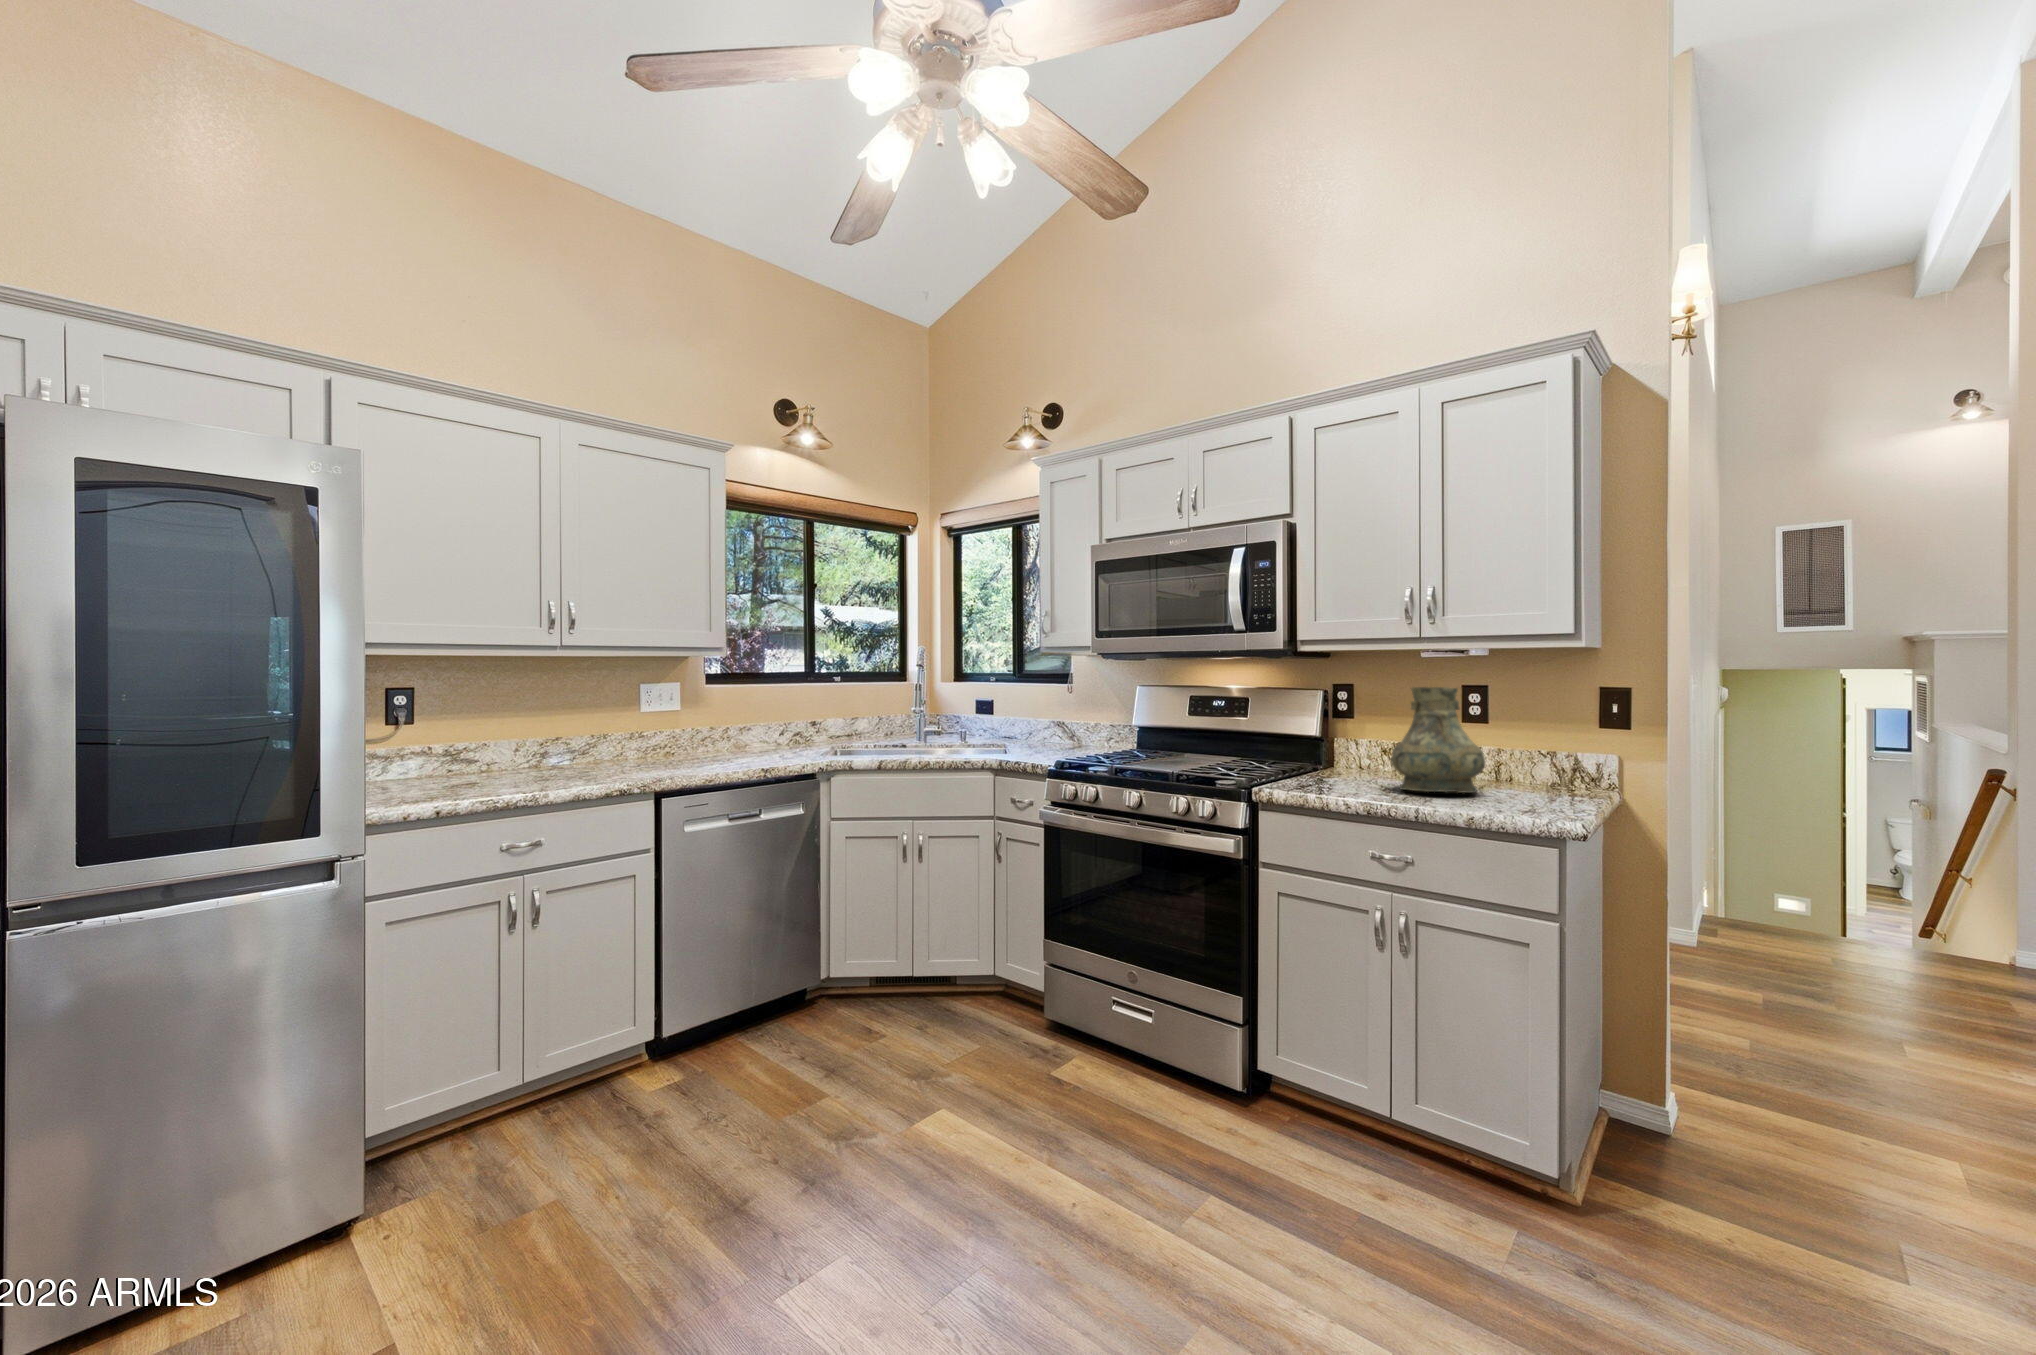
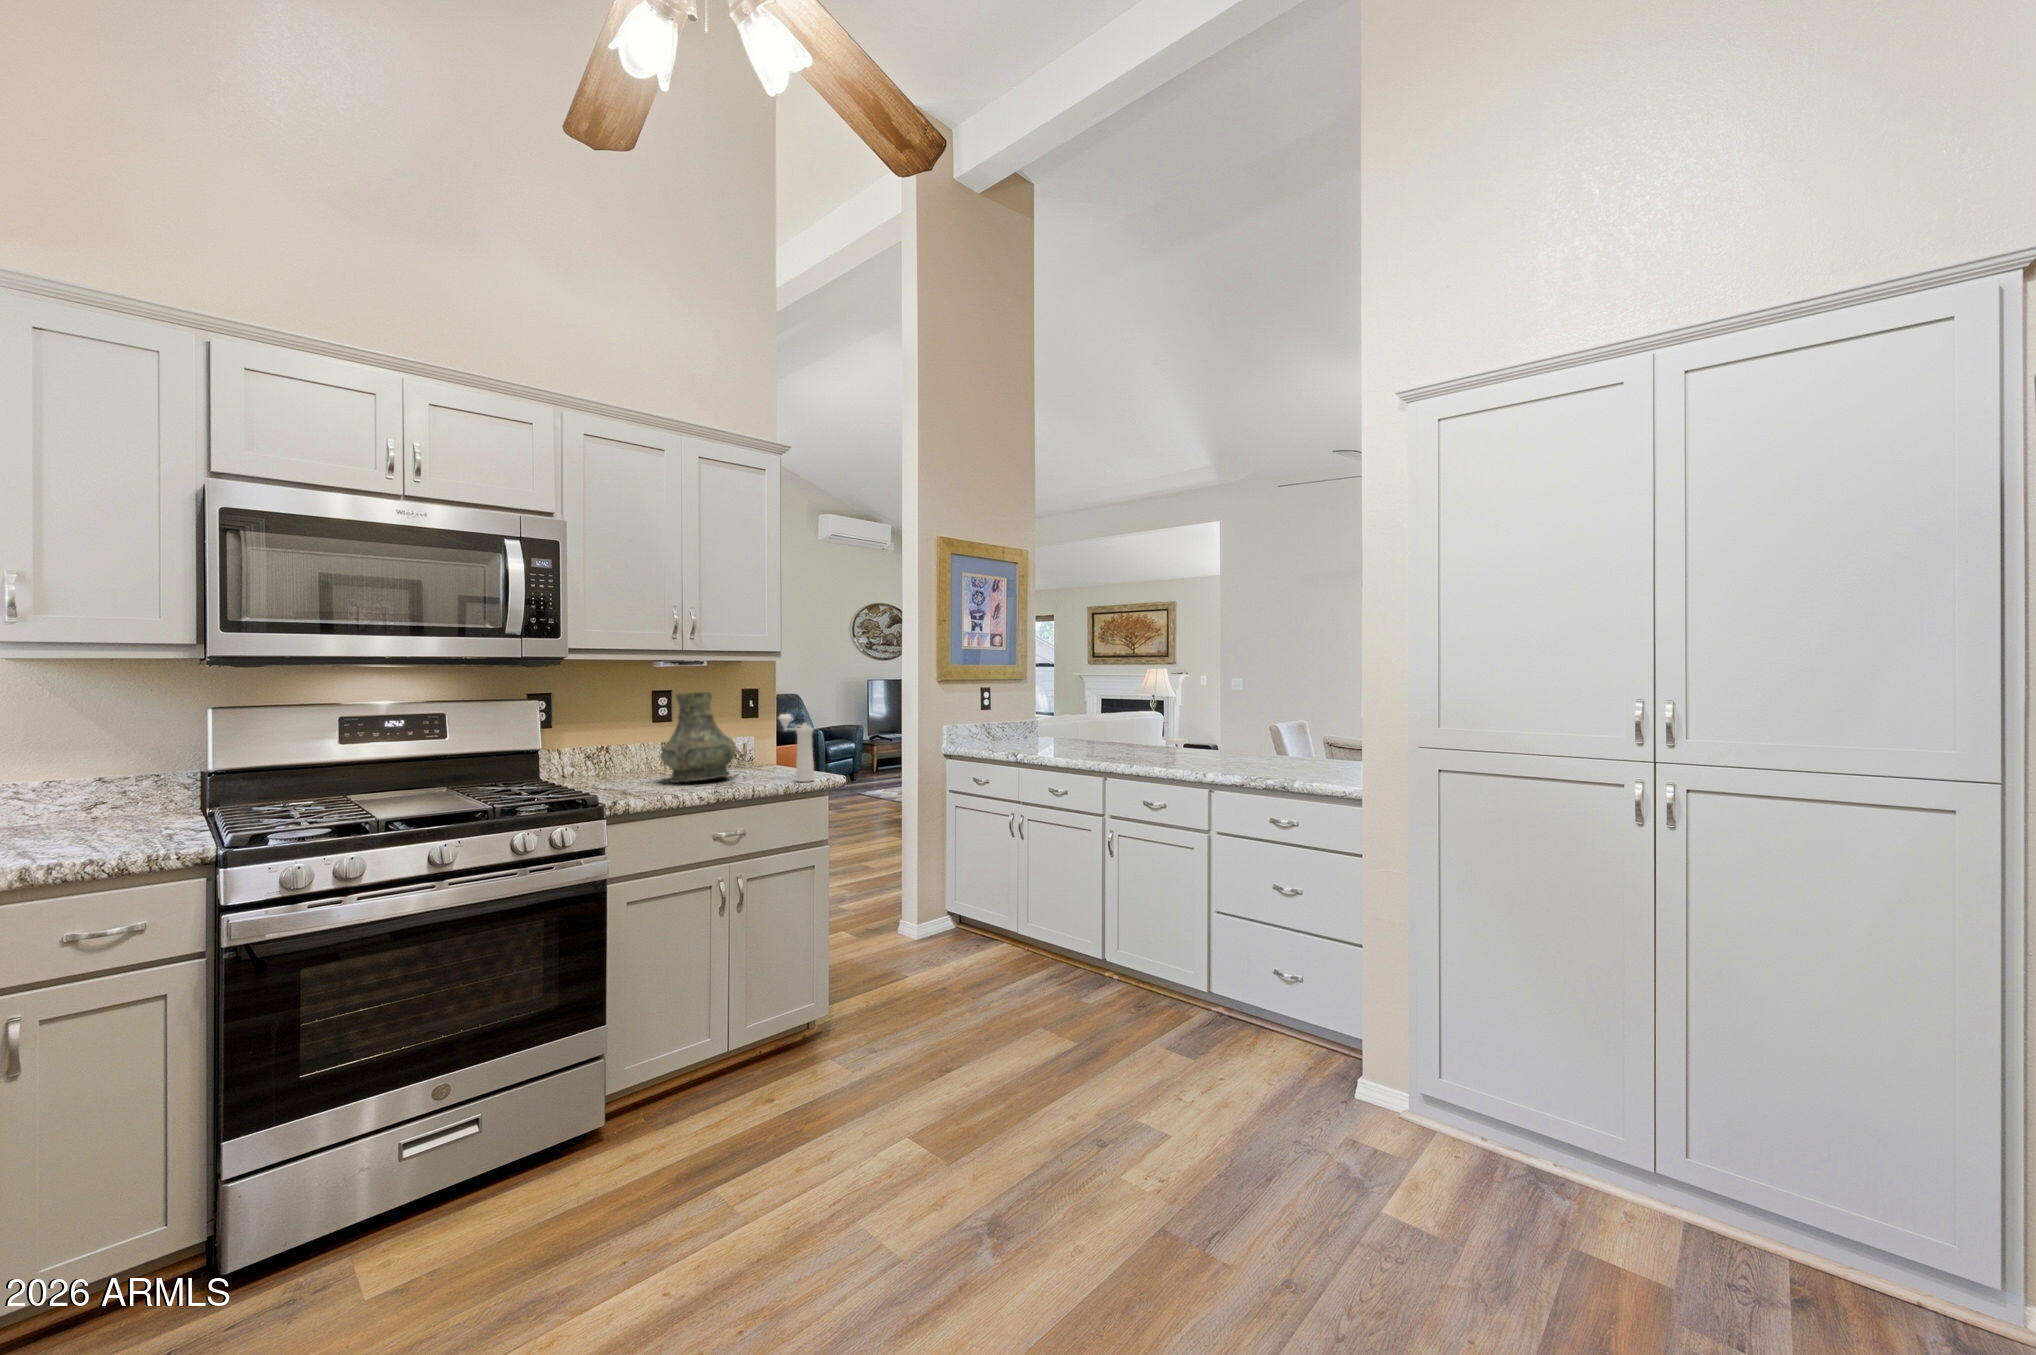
pepper mill: none [1498,721,1530,818] -> present [779,714,814,782]

